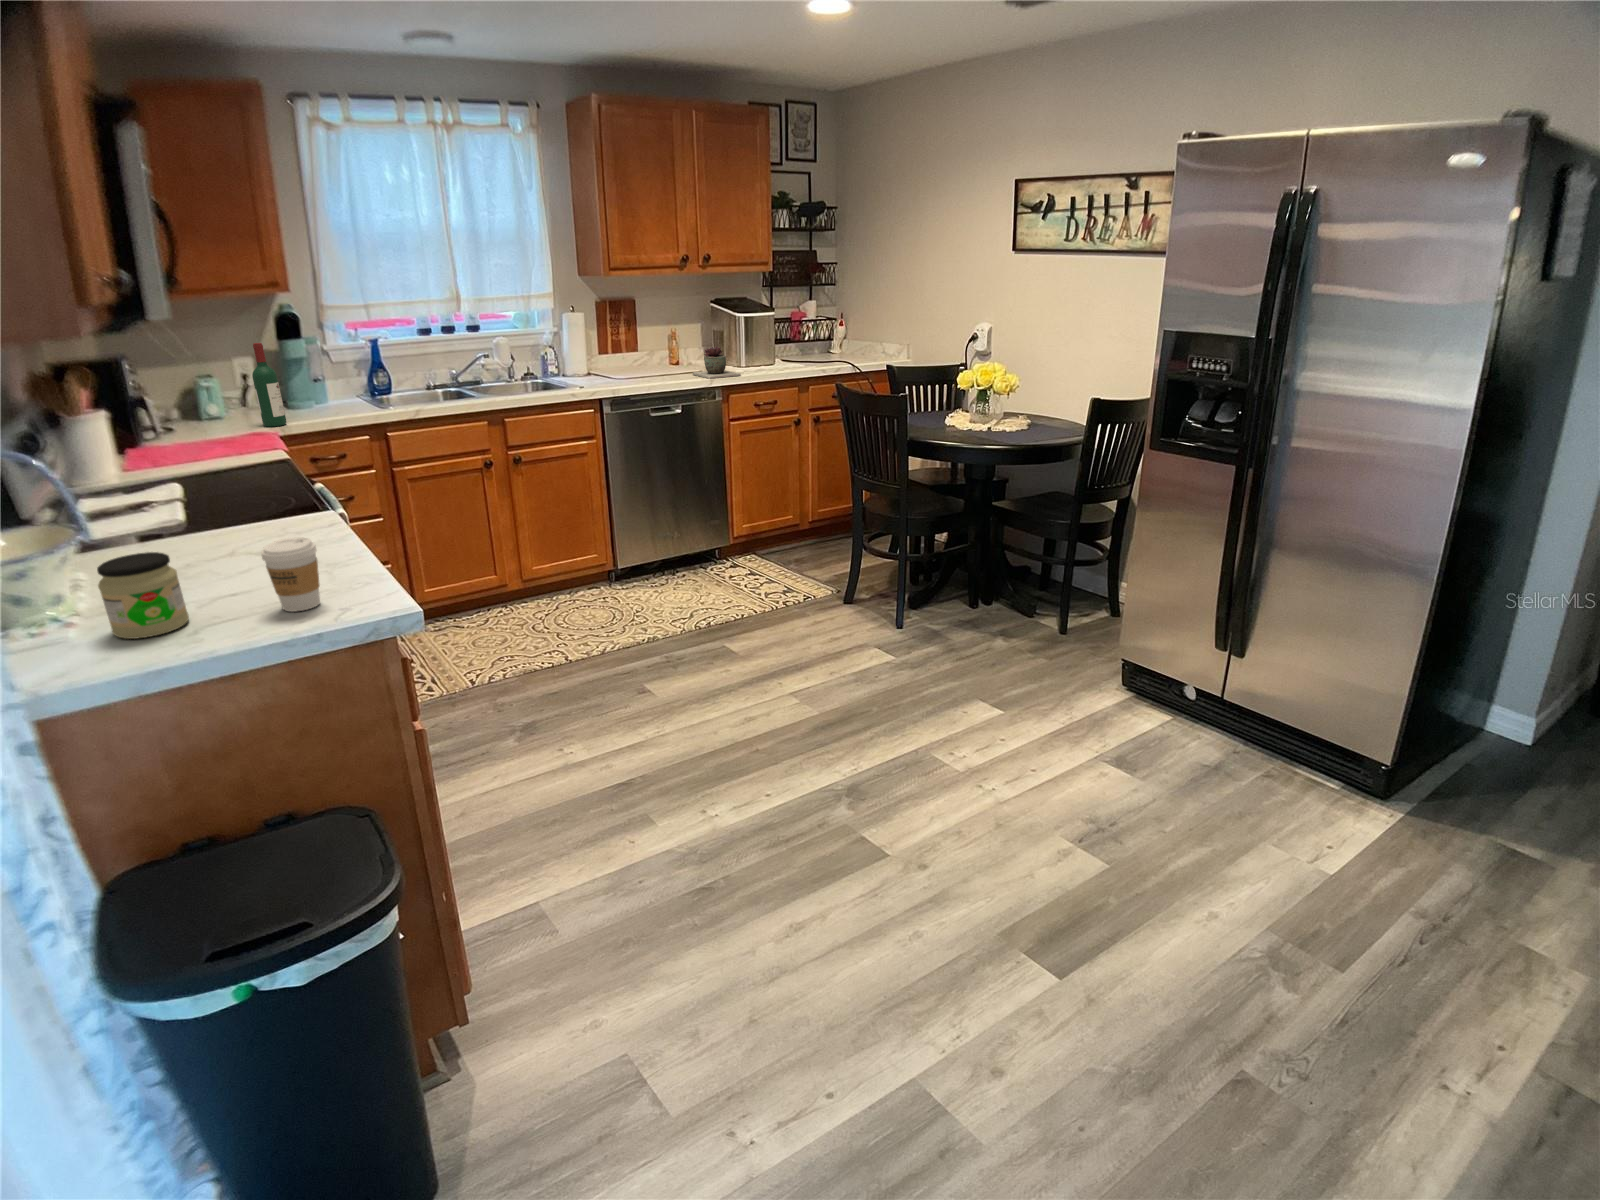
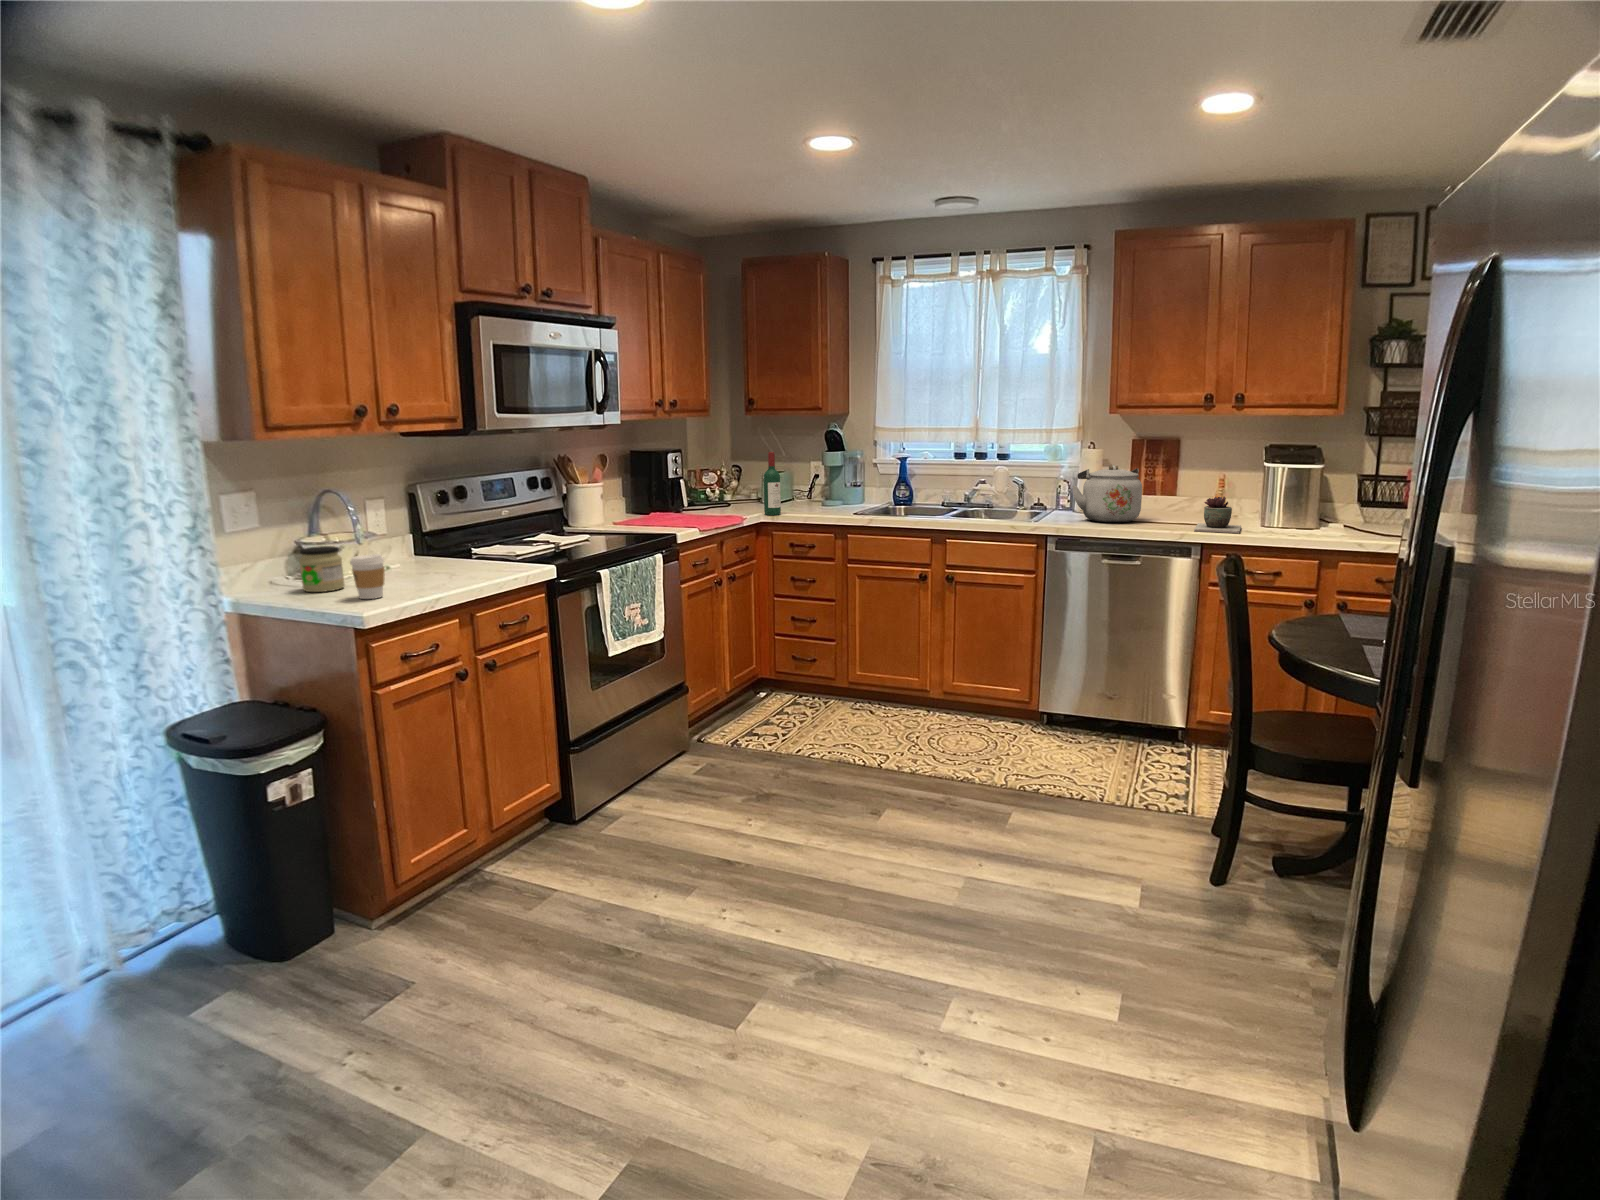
kettle: none [579,327,646,382] -> present [1072,465,1142,522]

